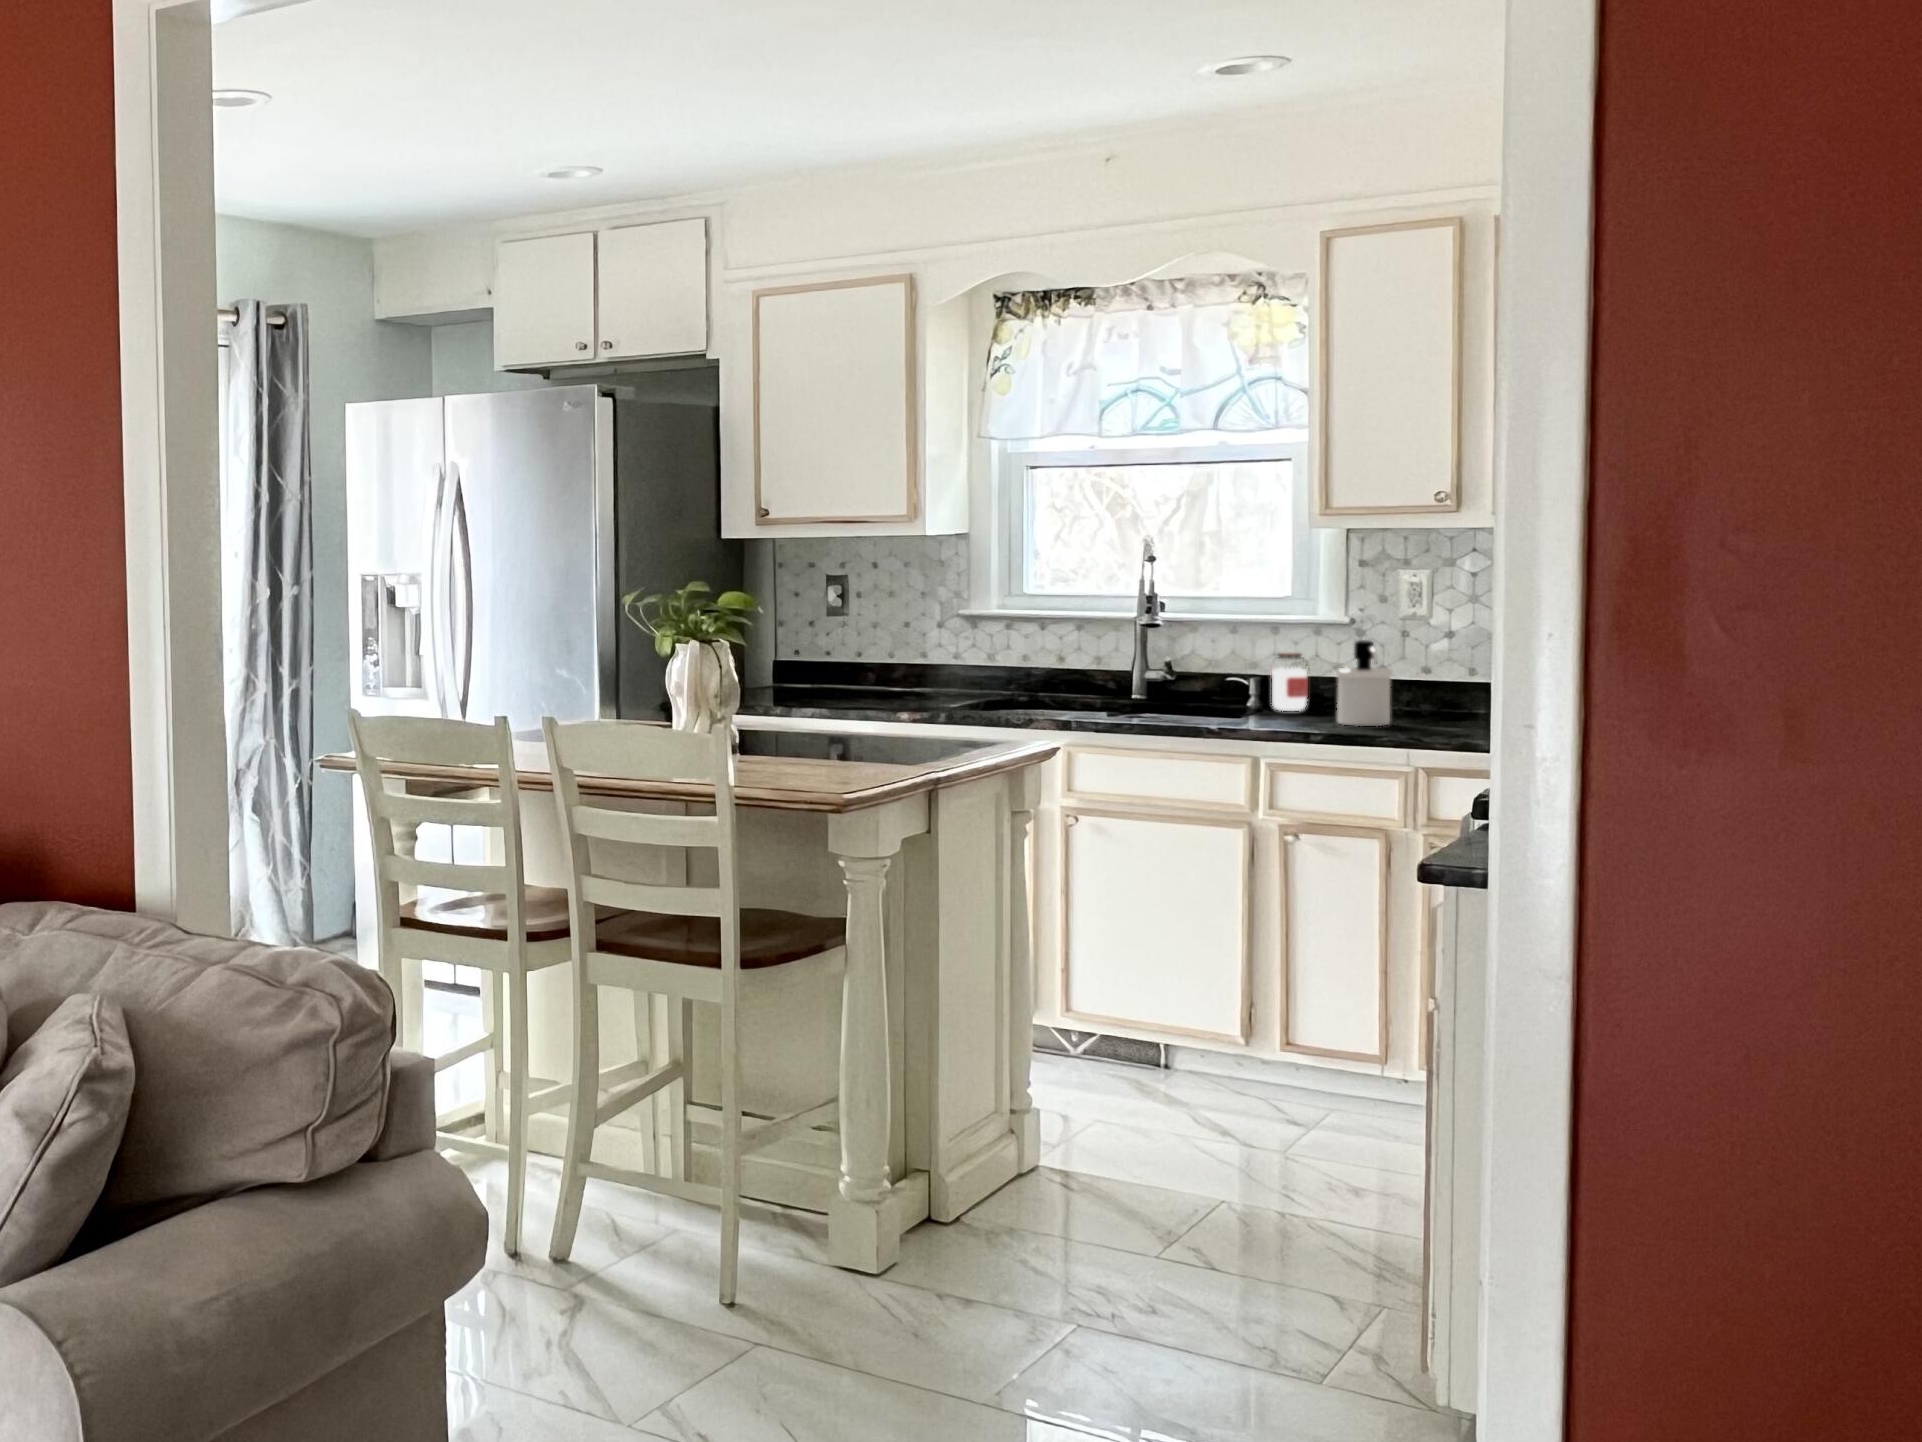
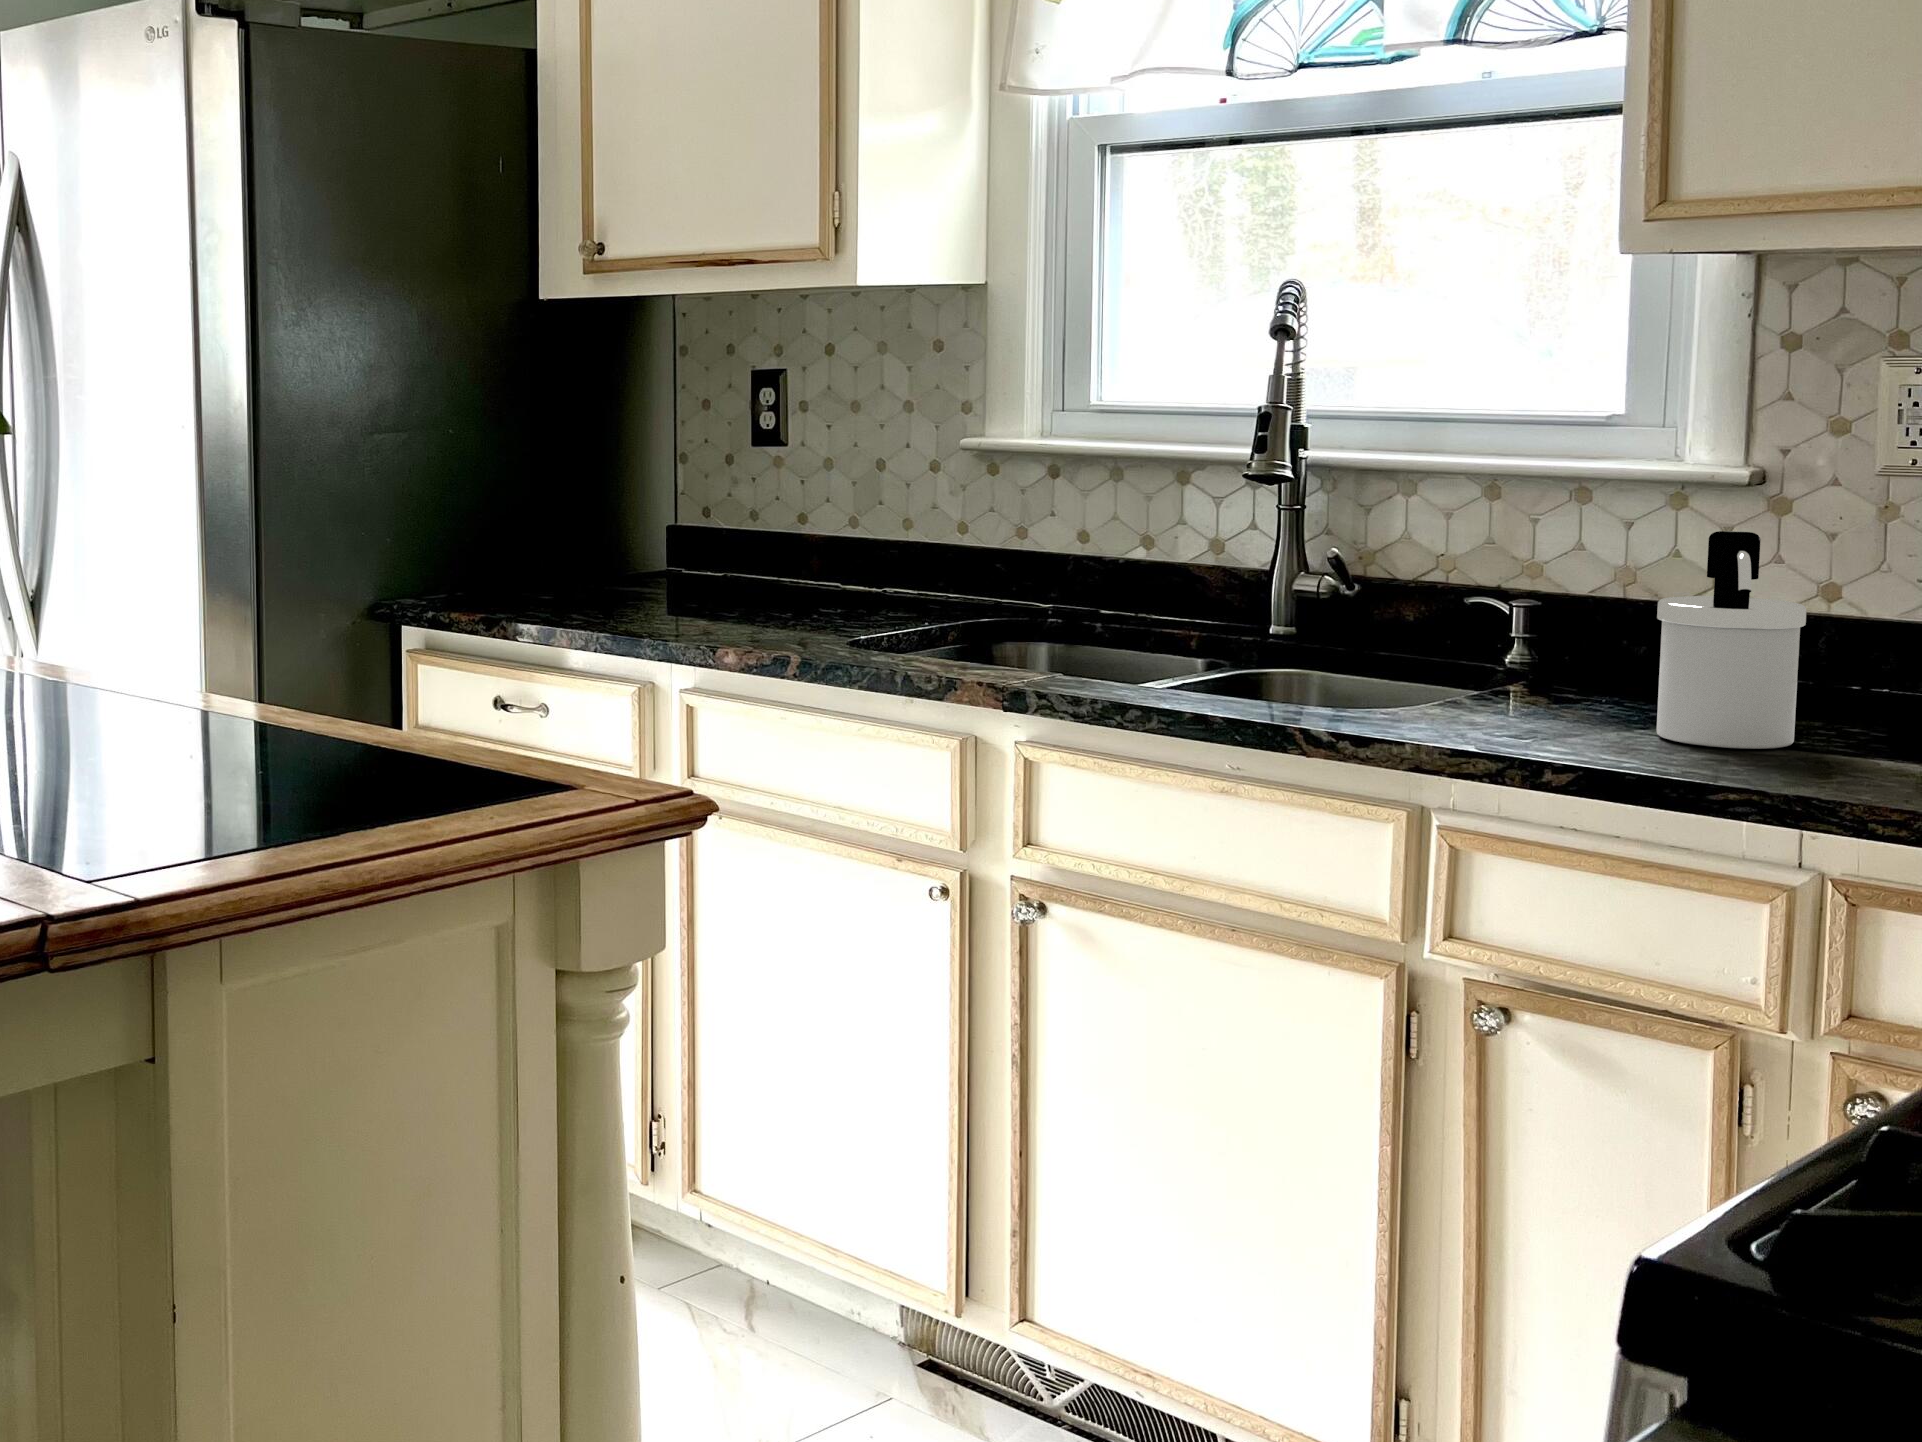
jar: present [1271,652,1309,711] -> none [1546,550,1642,688]

